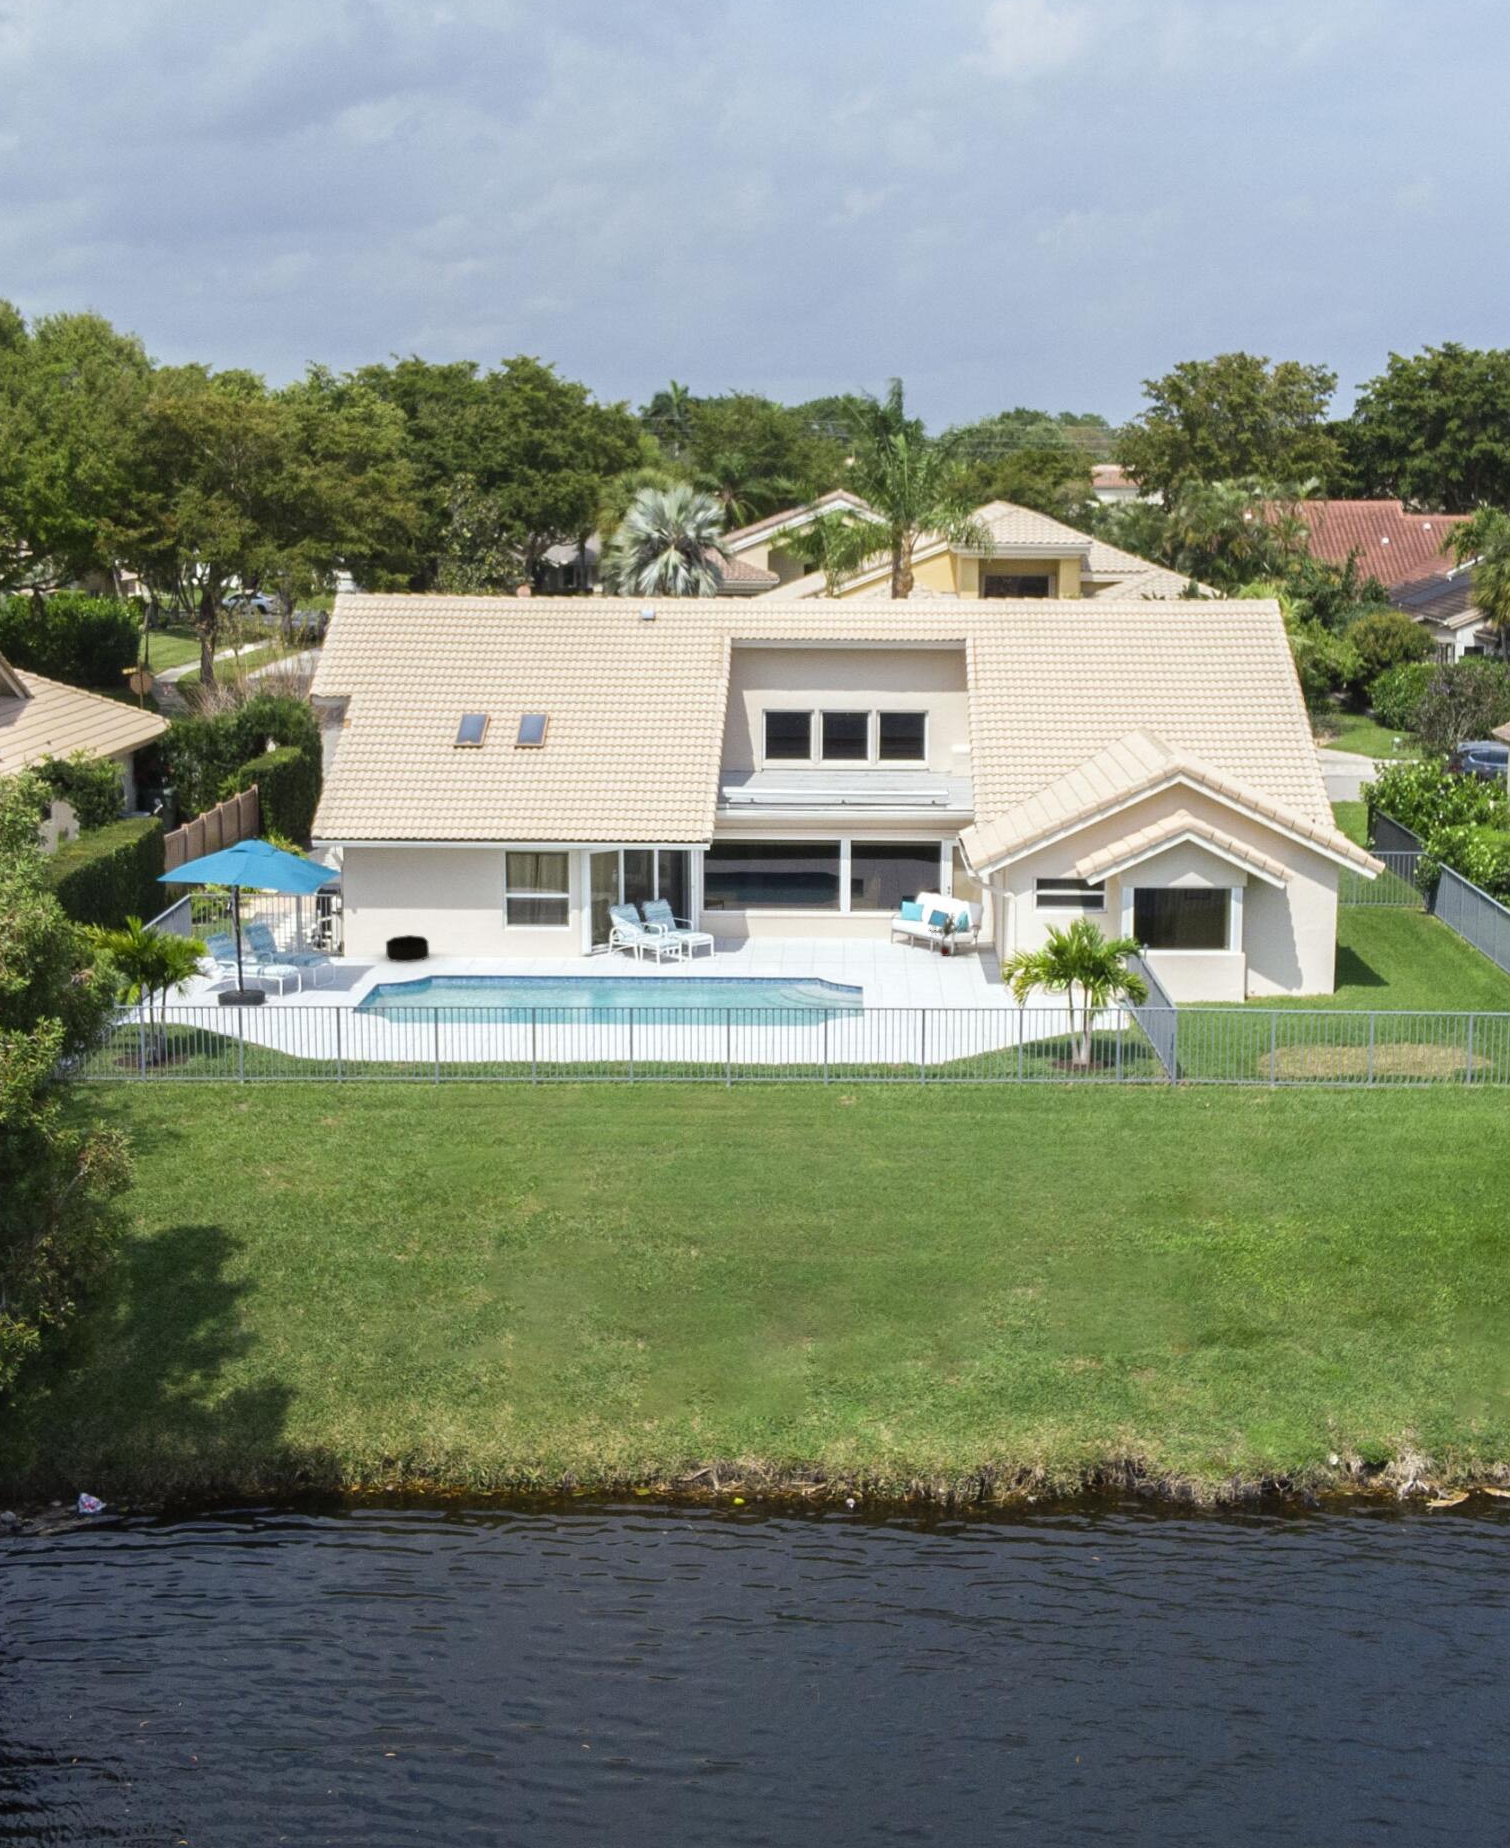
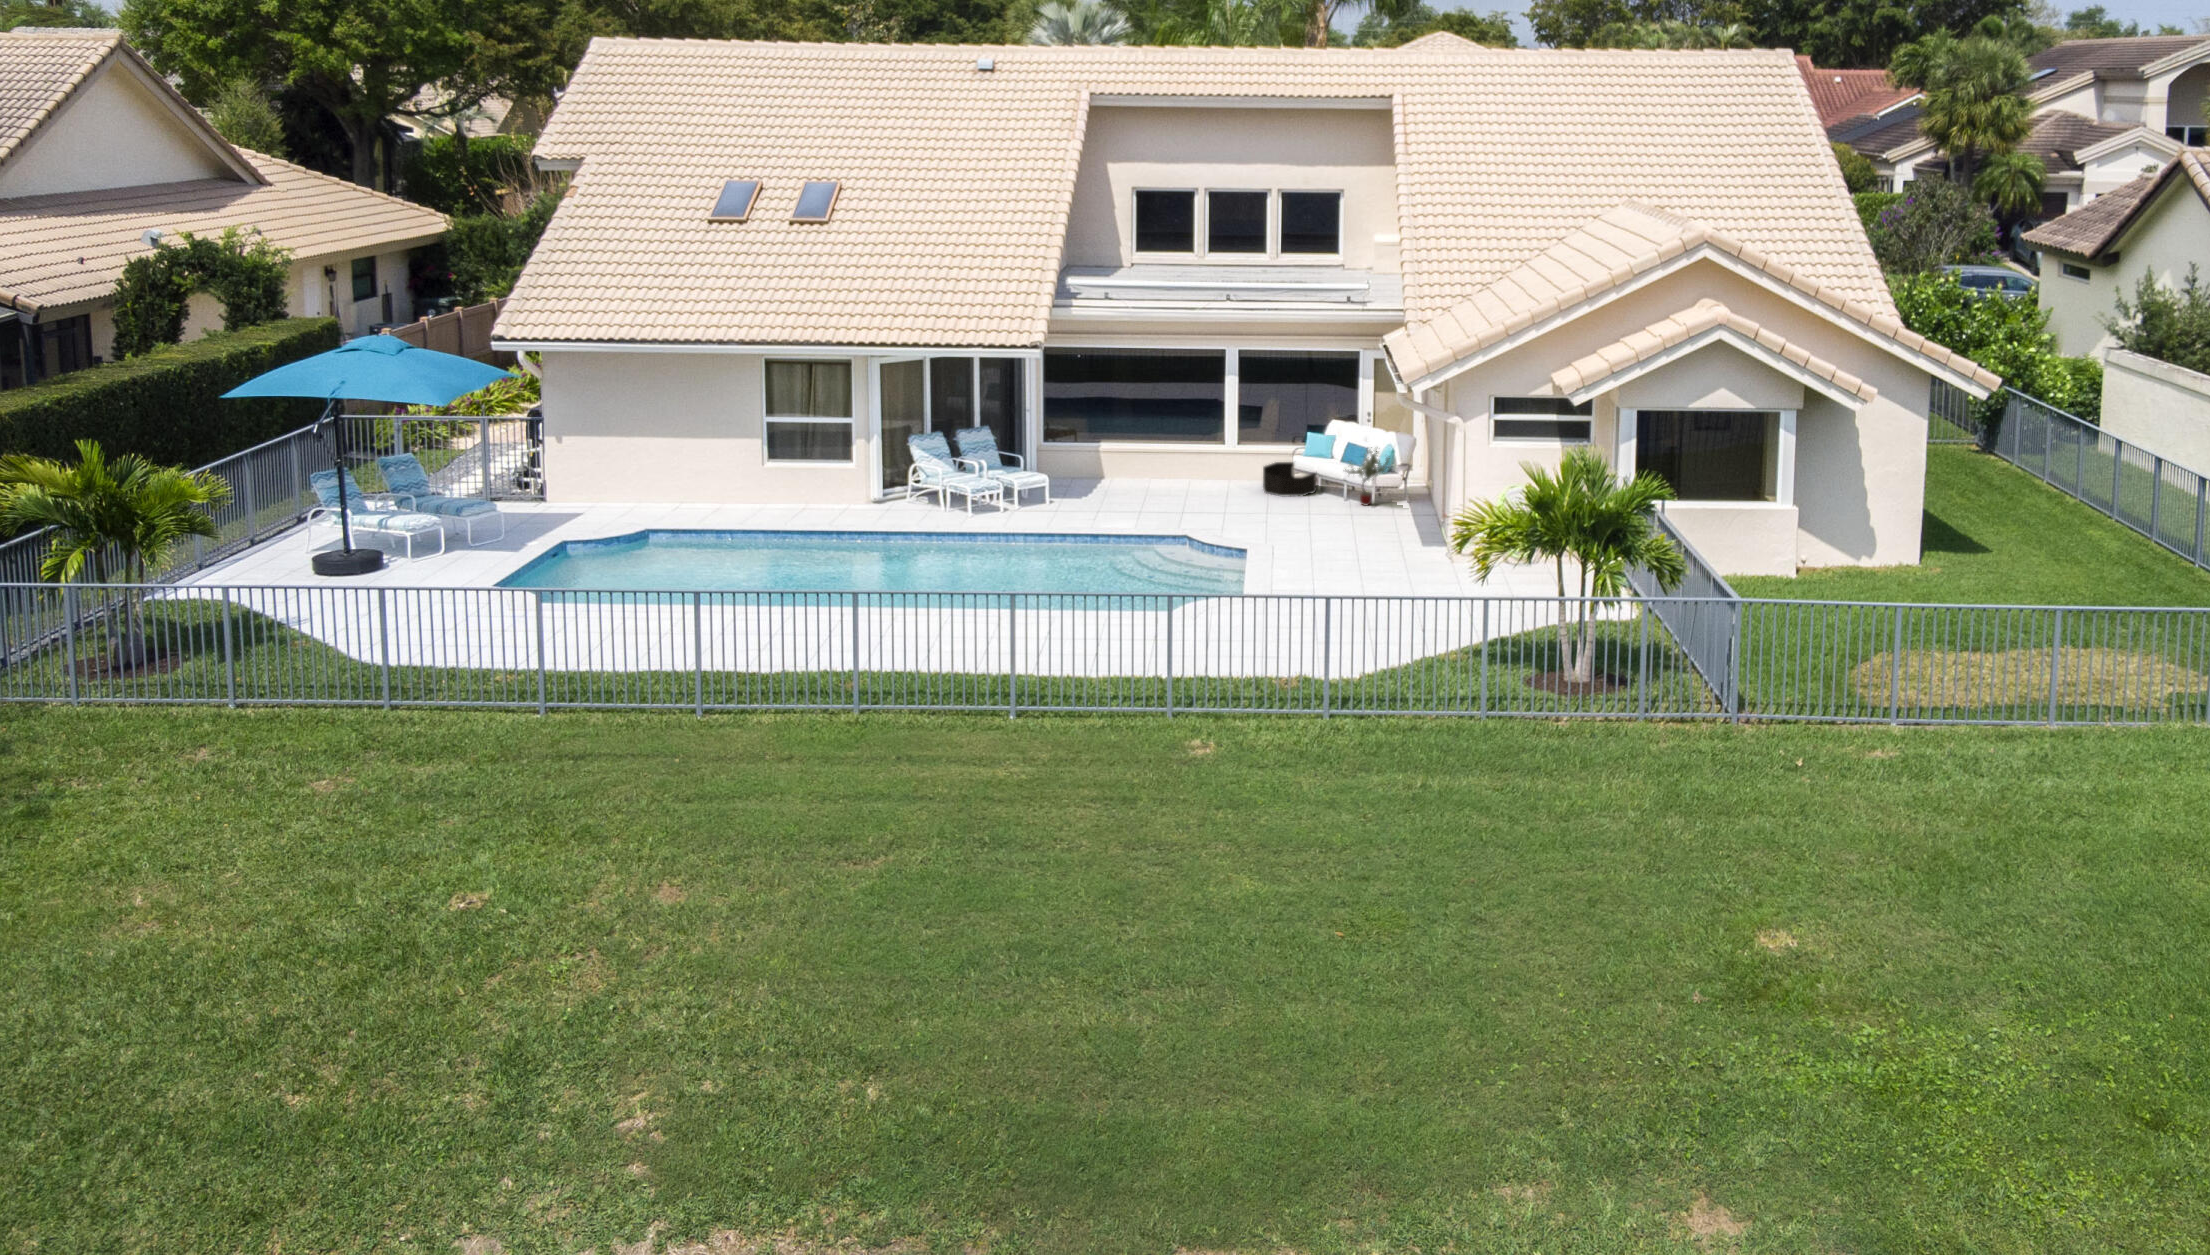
basket: present [386,935,429,962] -> present [1263,462,1316,496]

